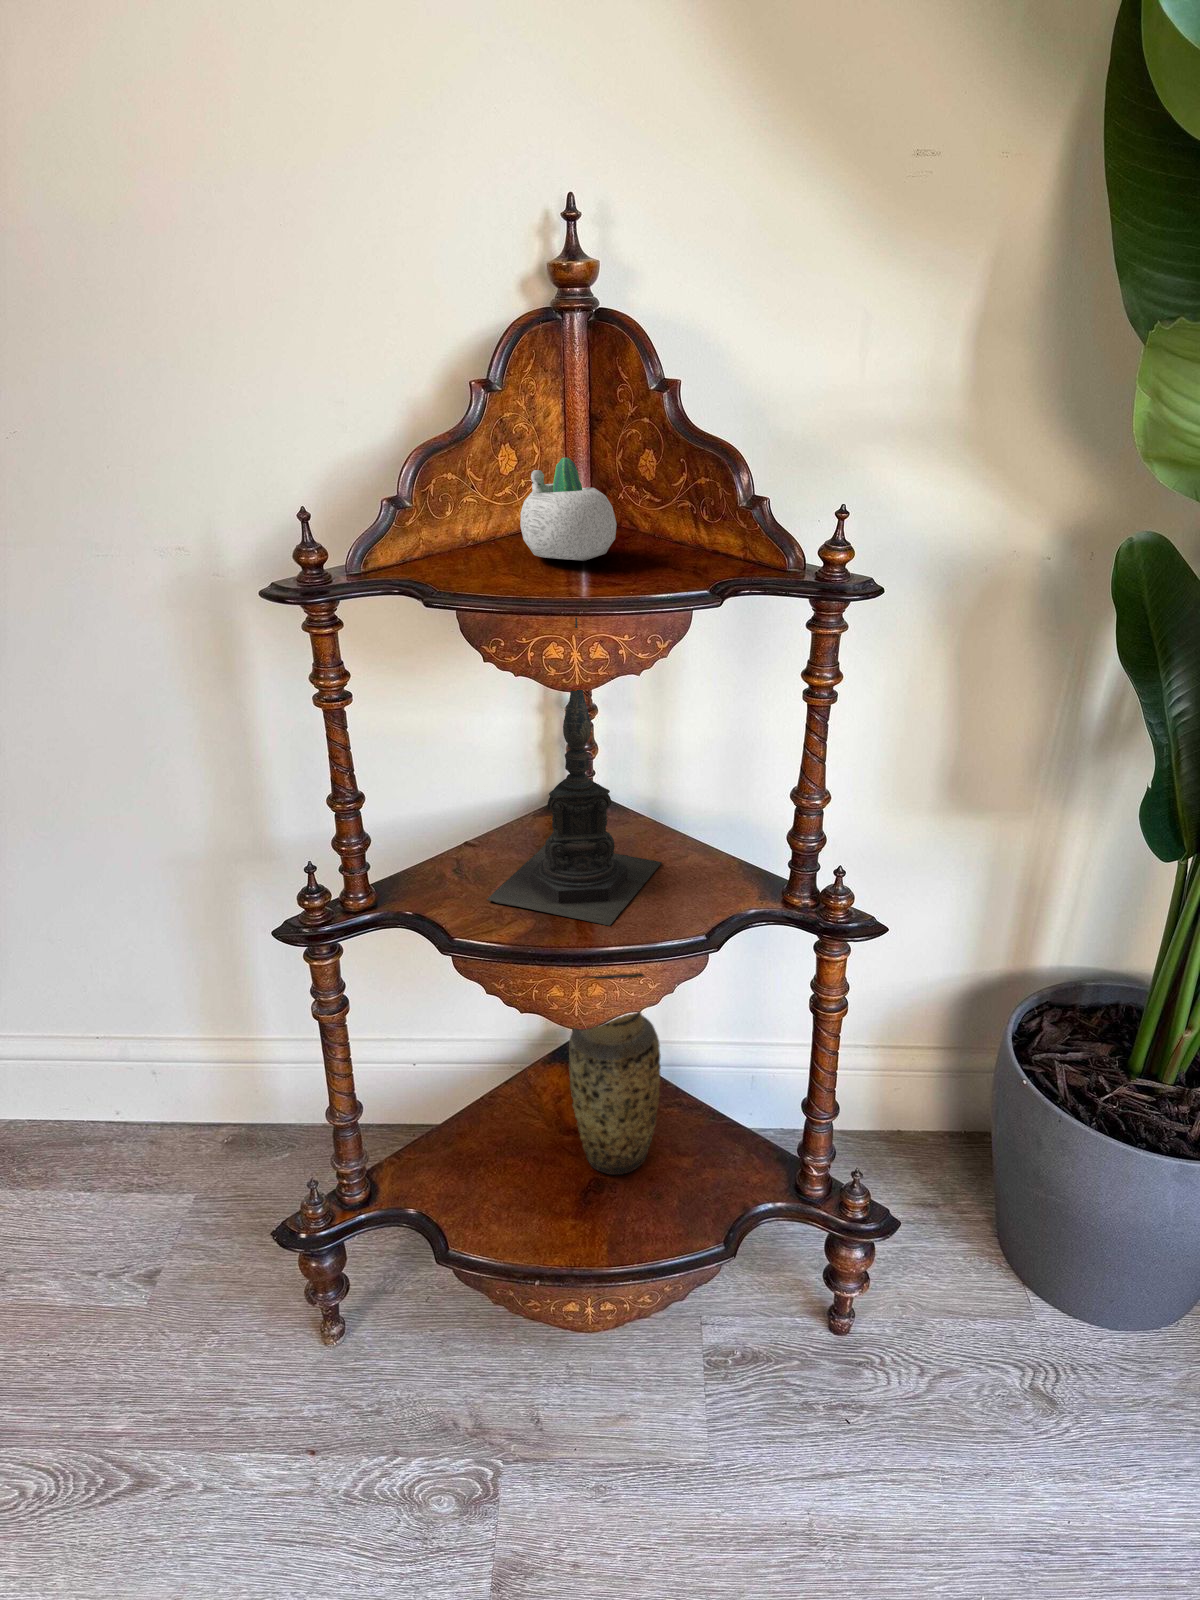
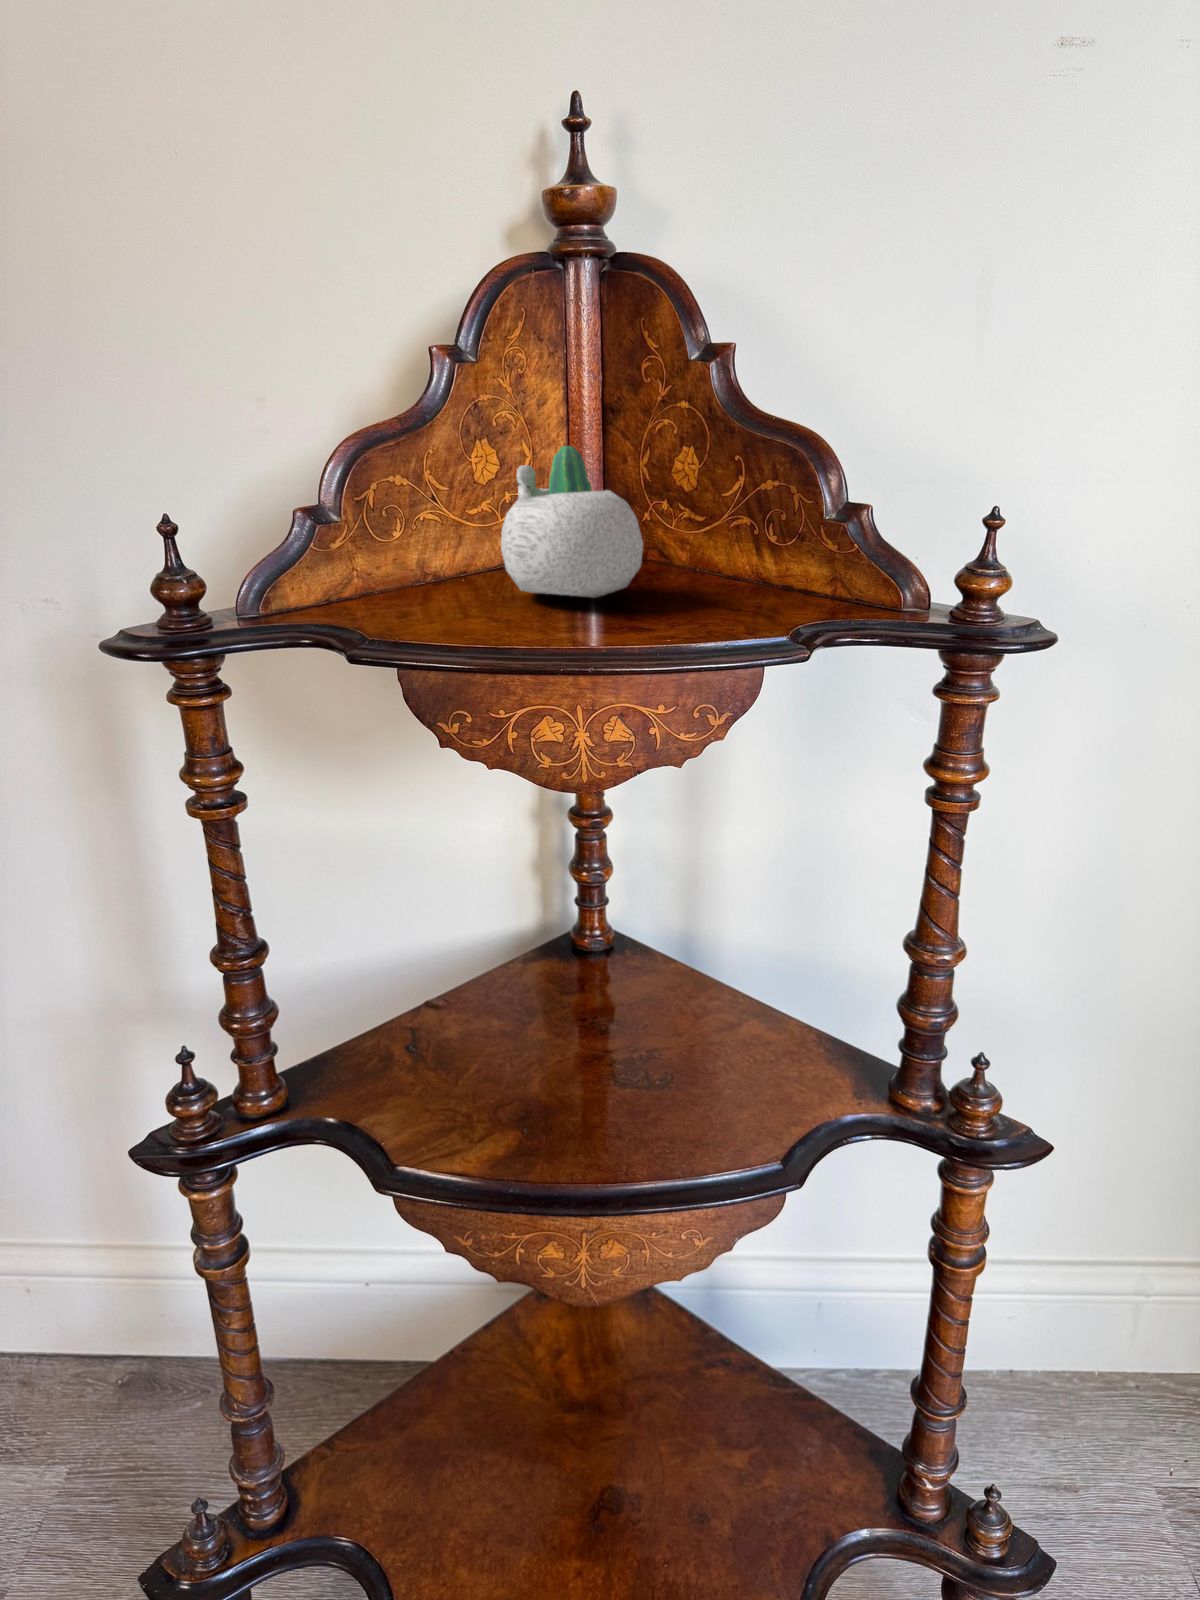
candle holder: present [487,618,662,926] -> none [451,669,706,1146]
vase: present [569,973,661,1175] -> none [574,1178,705,1484]

